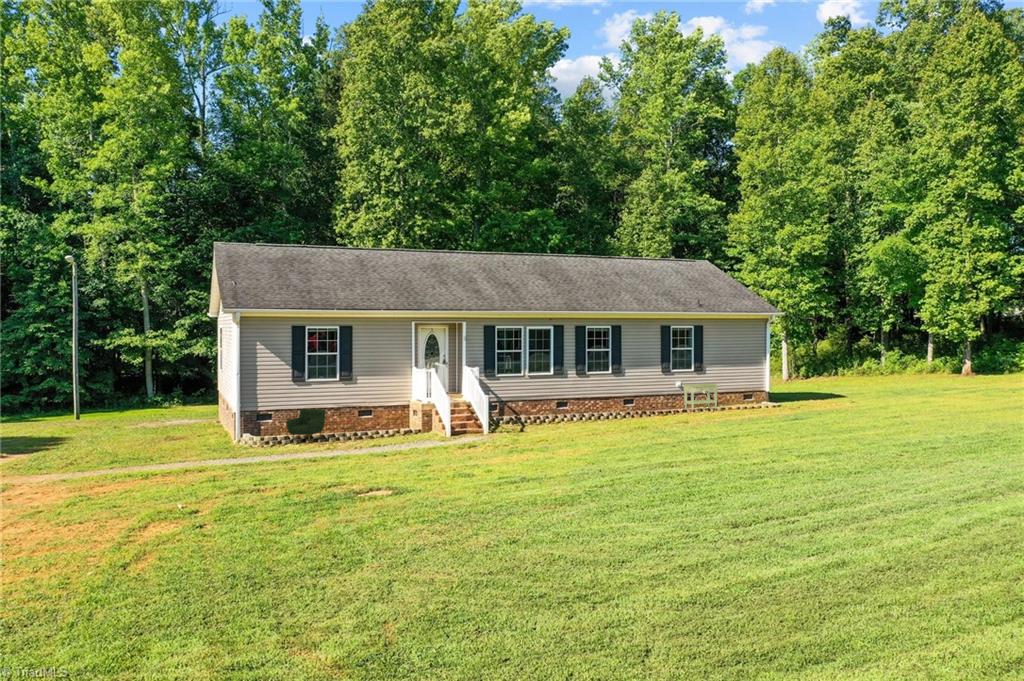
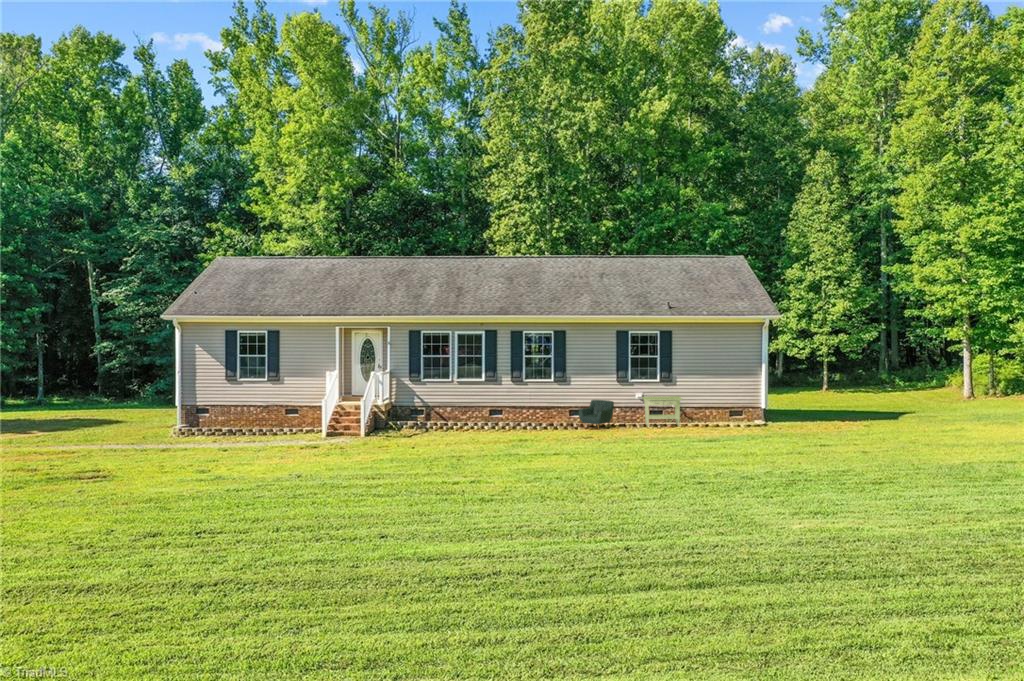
armchair: present [286,409,326,441] -> present [578,400,614,429]

